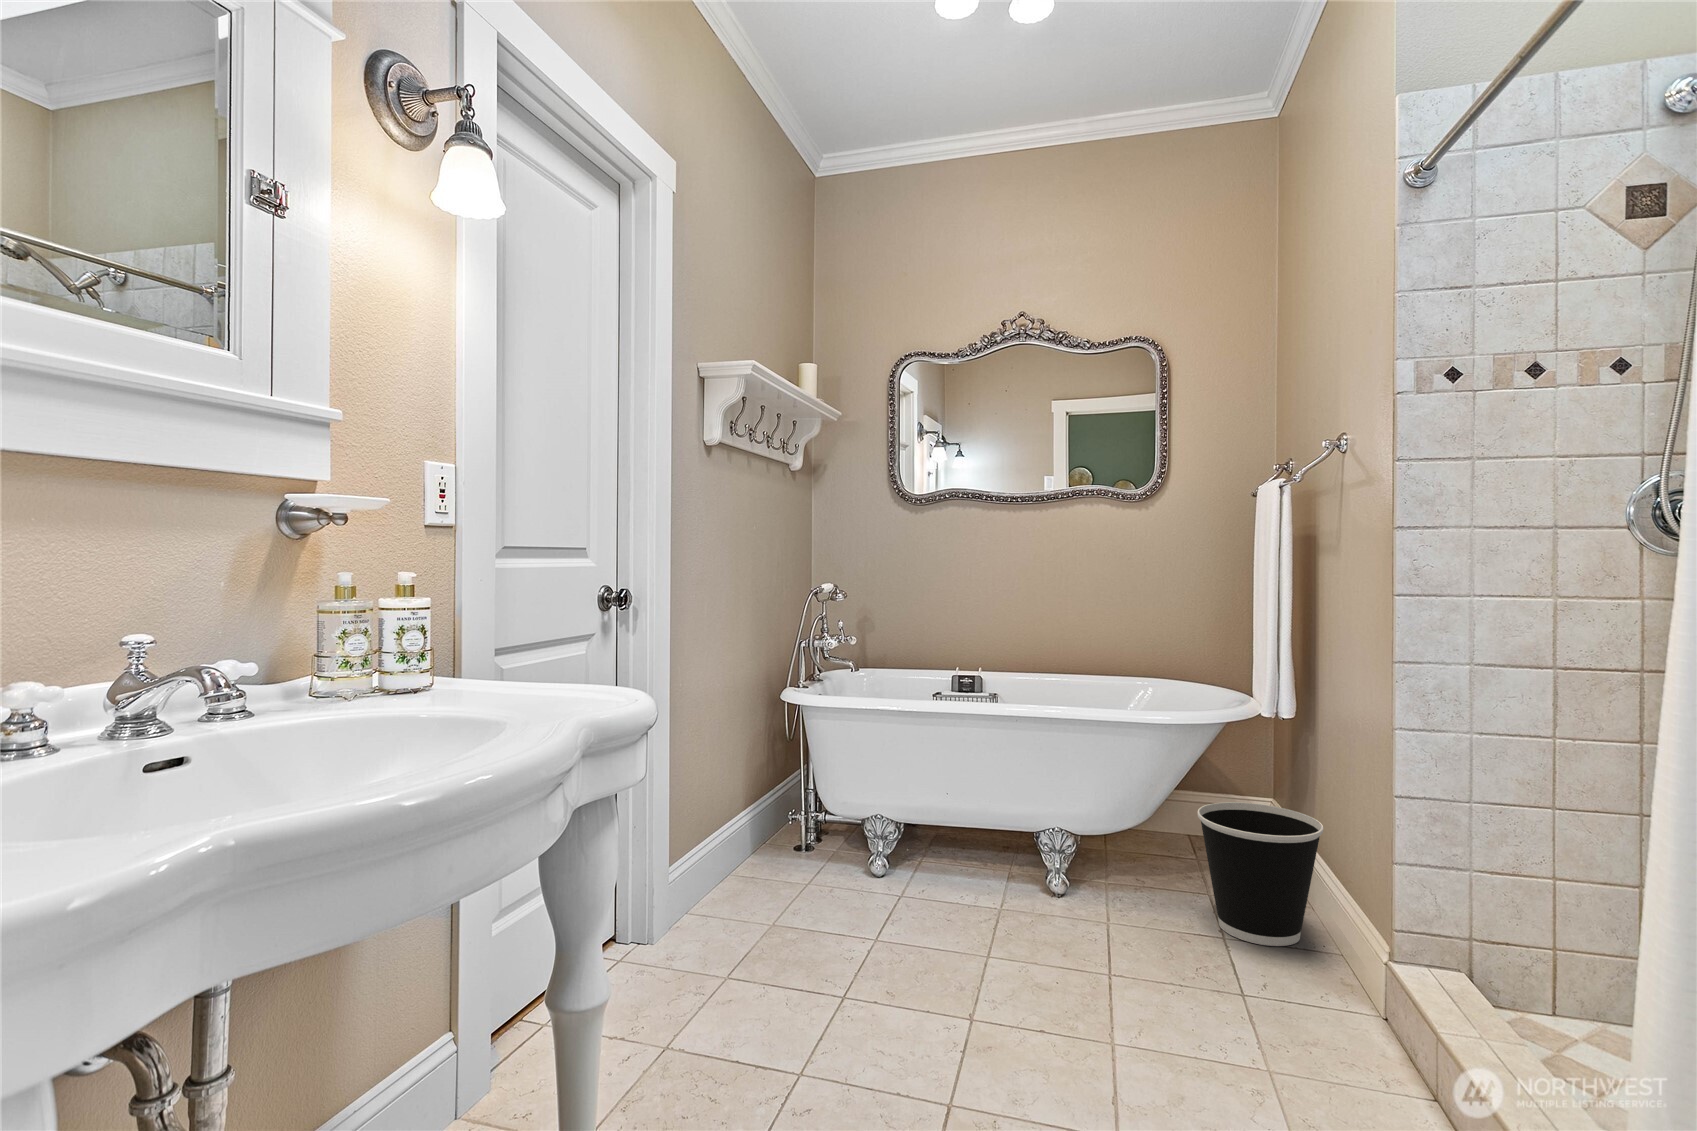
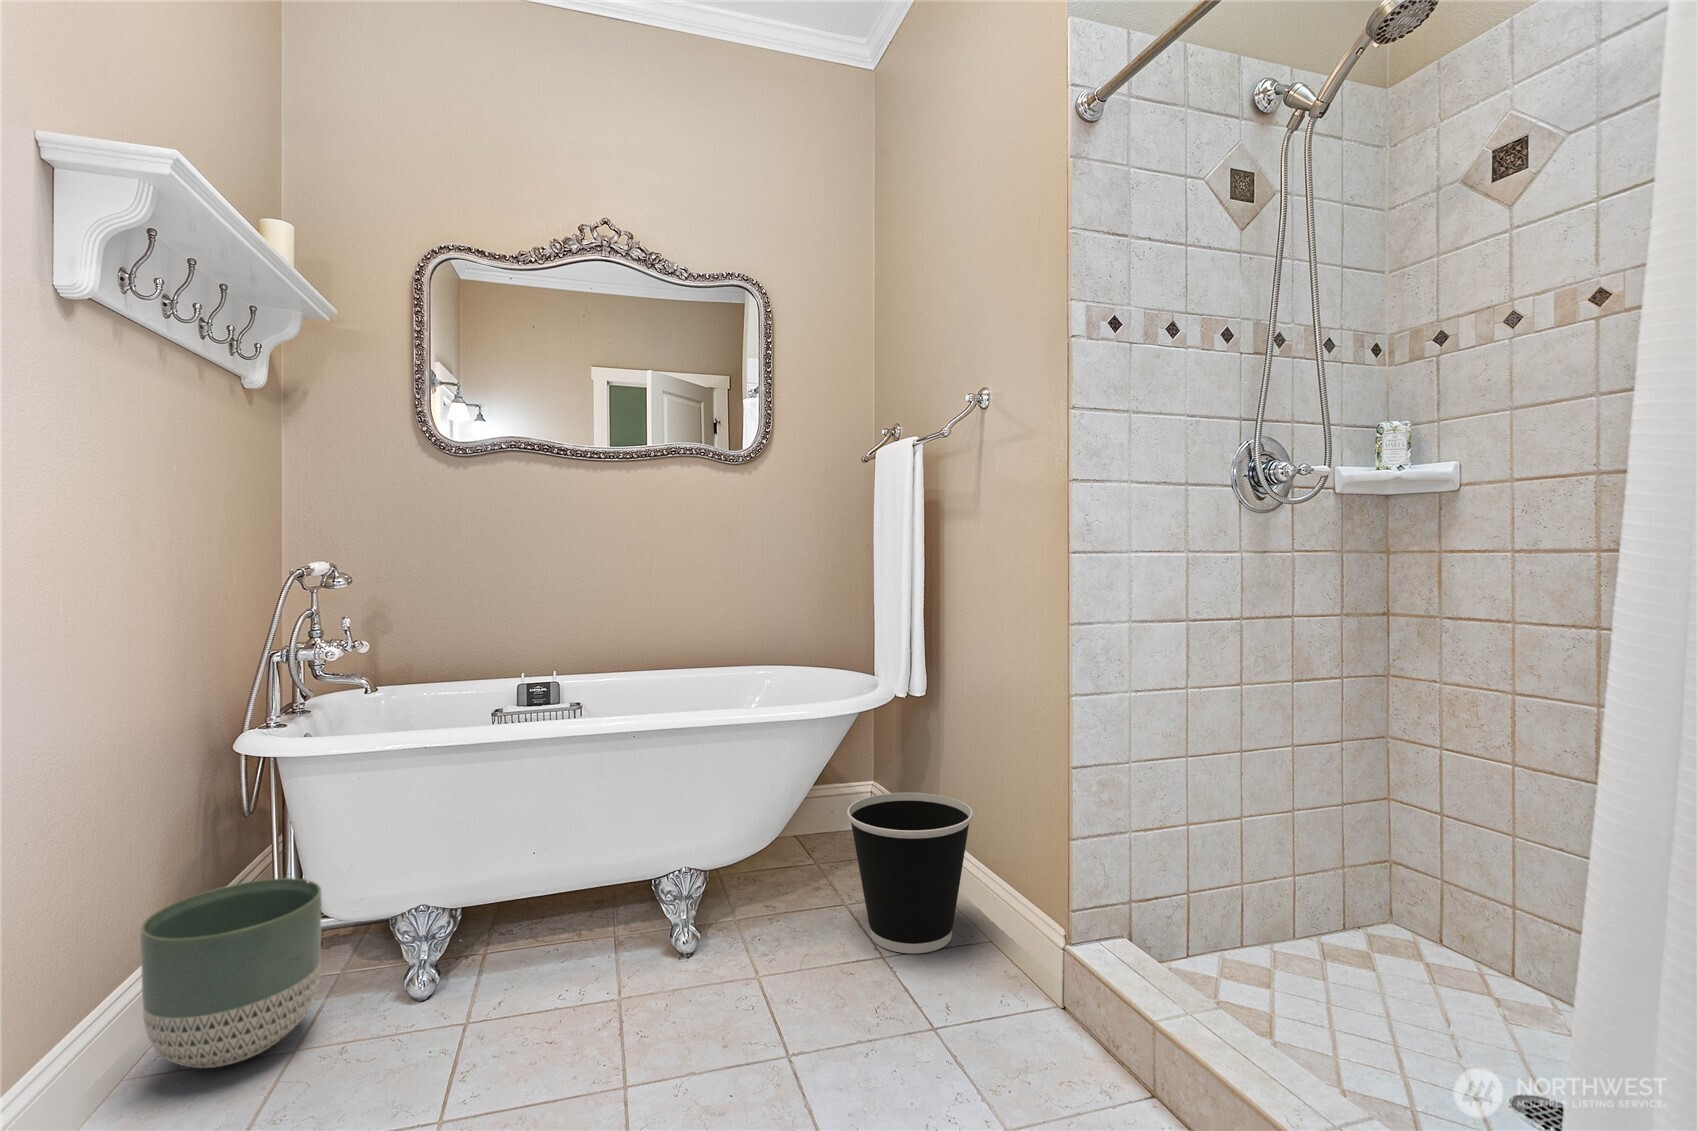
planter: none [739,781,824,882] -> present [140,878,322,1068]

